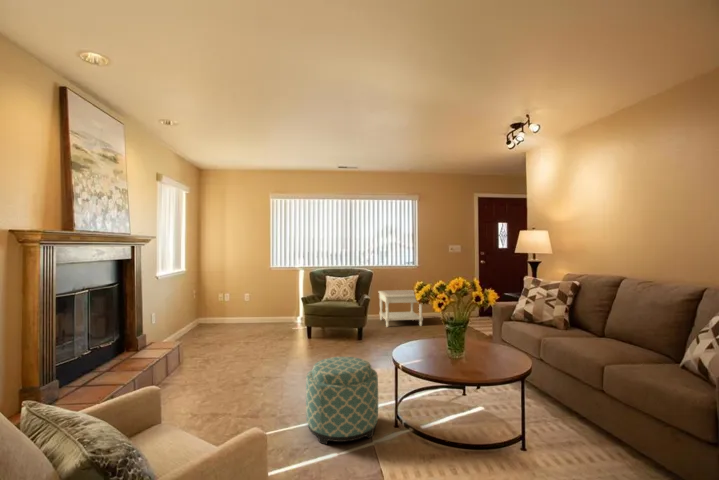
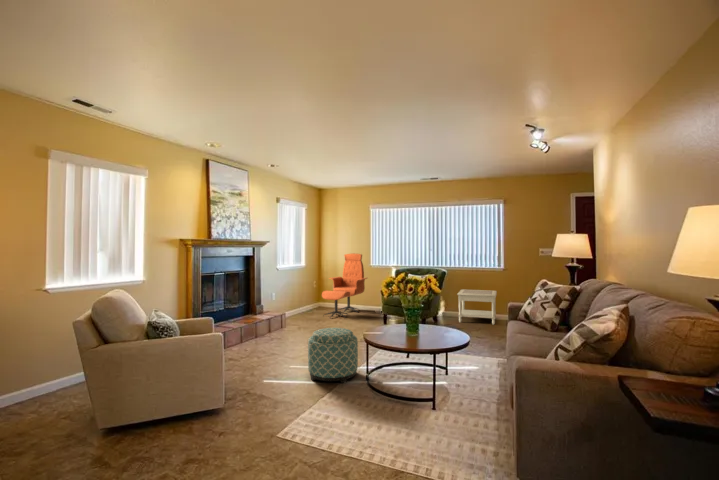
lounge chair: none [217,253,268,340] -> present [322,253,367,317]

